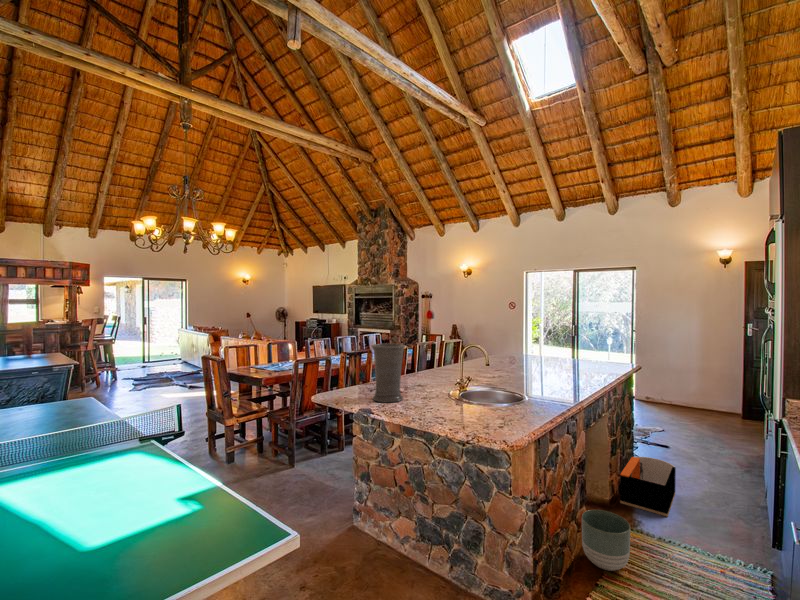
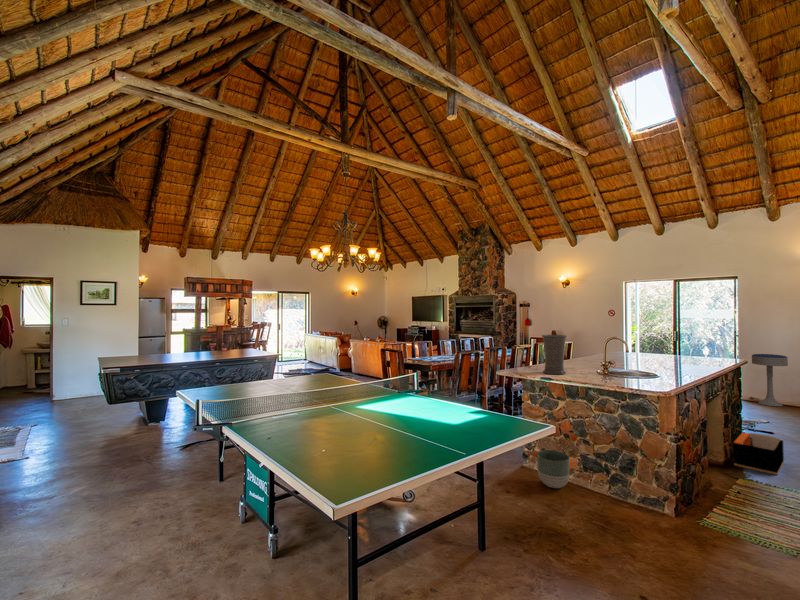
bar stool: none [648,352,683,409] -> present [752,354,788,406]
planter: present [582,510,630,571] -> present [537,450,569,488]

